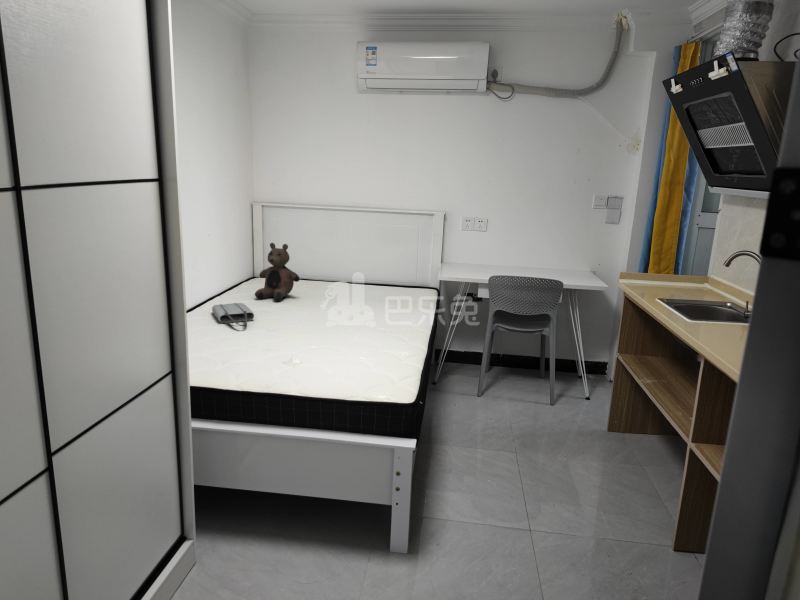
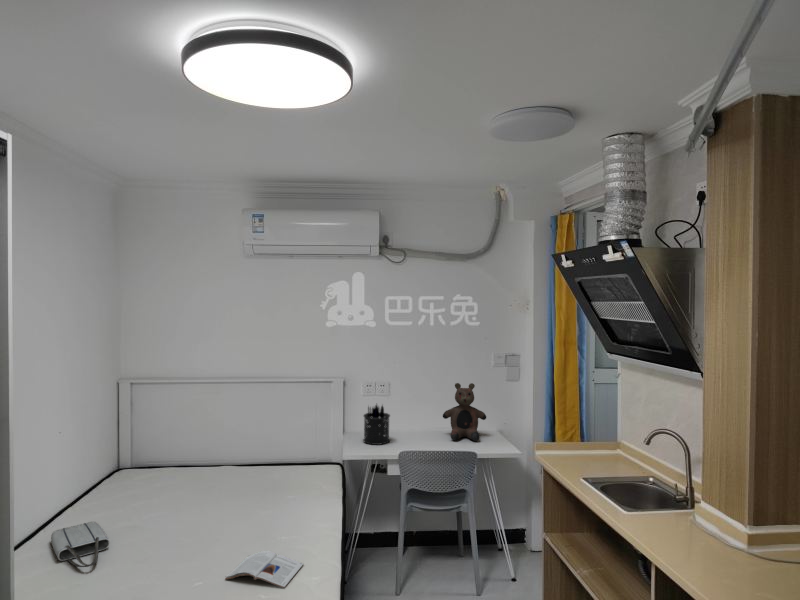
pen holder: none [459,235,486,272] -> present [363,405,390,445]
teddy bear: present [255,243,300,301] -> present [443,383,486,441]
magazine: none [341,330,402,353] -> present [225,551,303,588]

